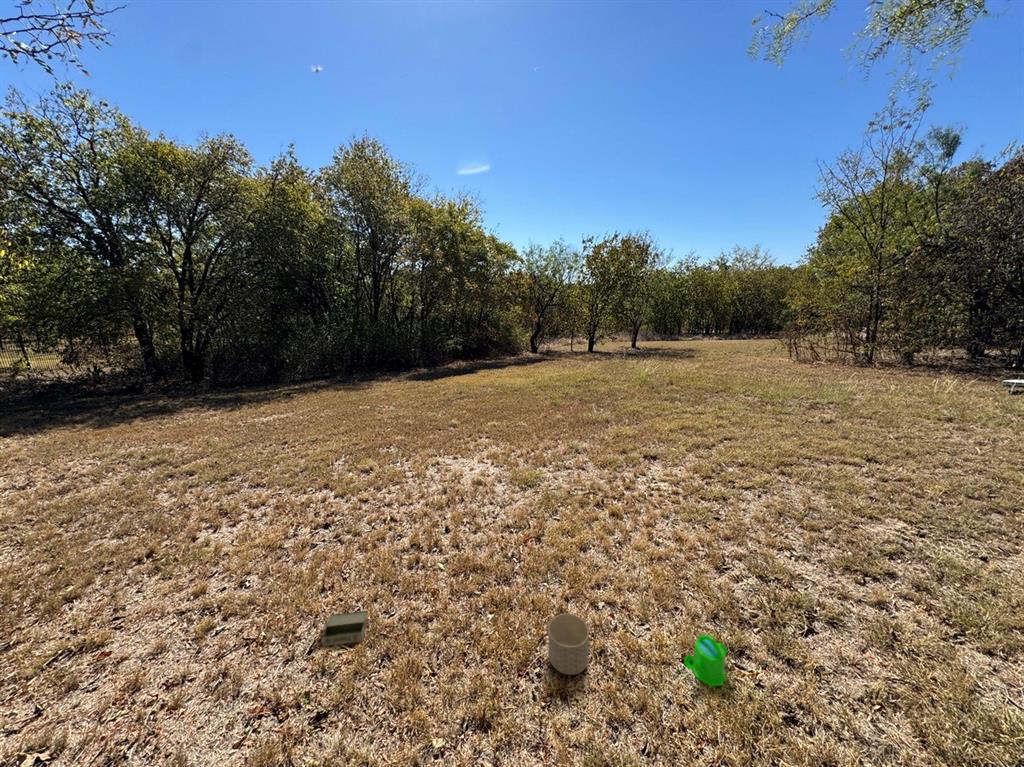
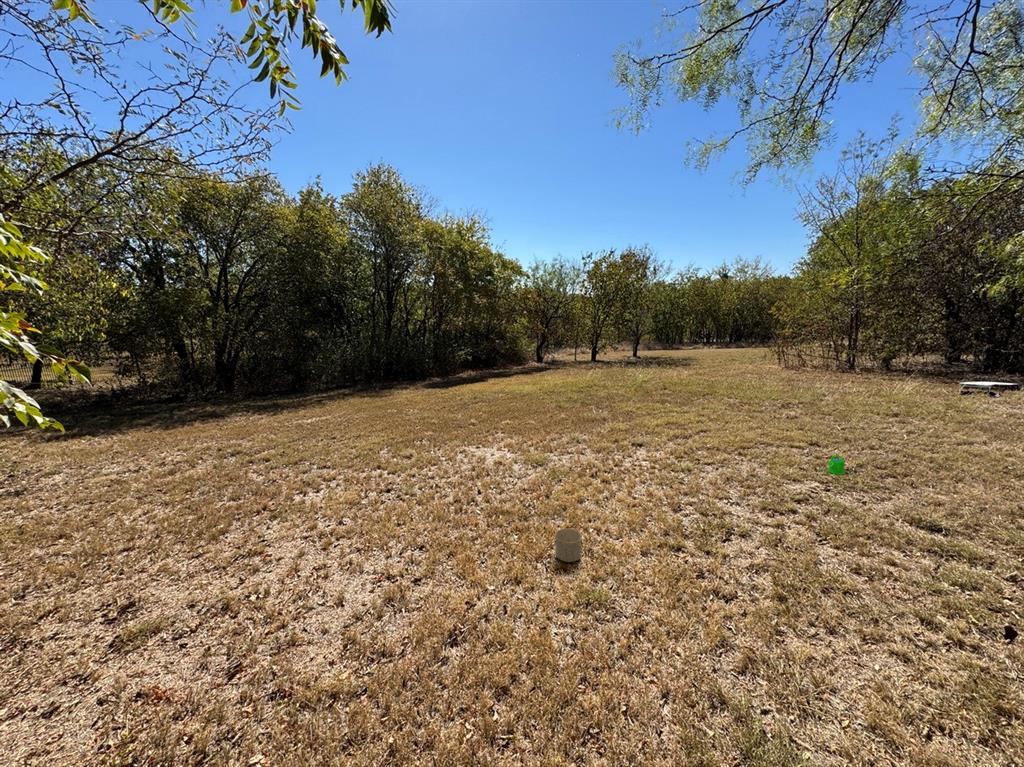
toolbox: present [321,611,368,646] -> none [406,534,433,553]
watering can: present [684,635,727,686] -> present [827,455,845,475]

